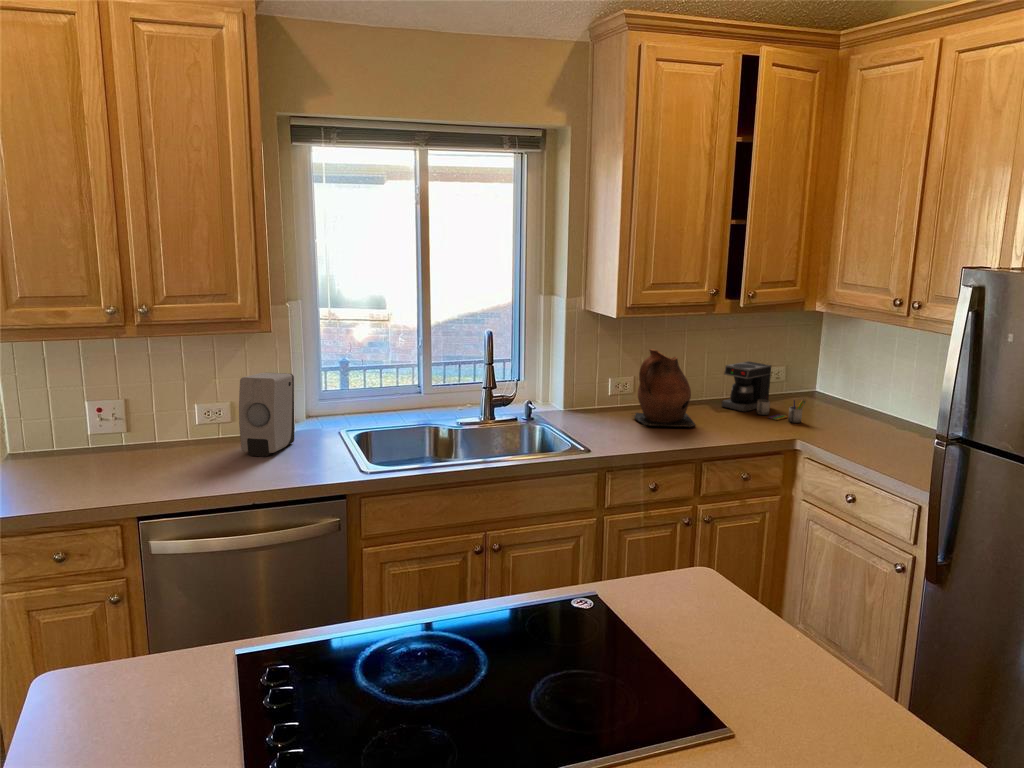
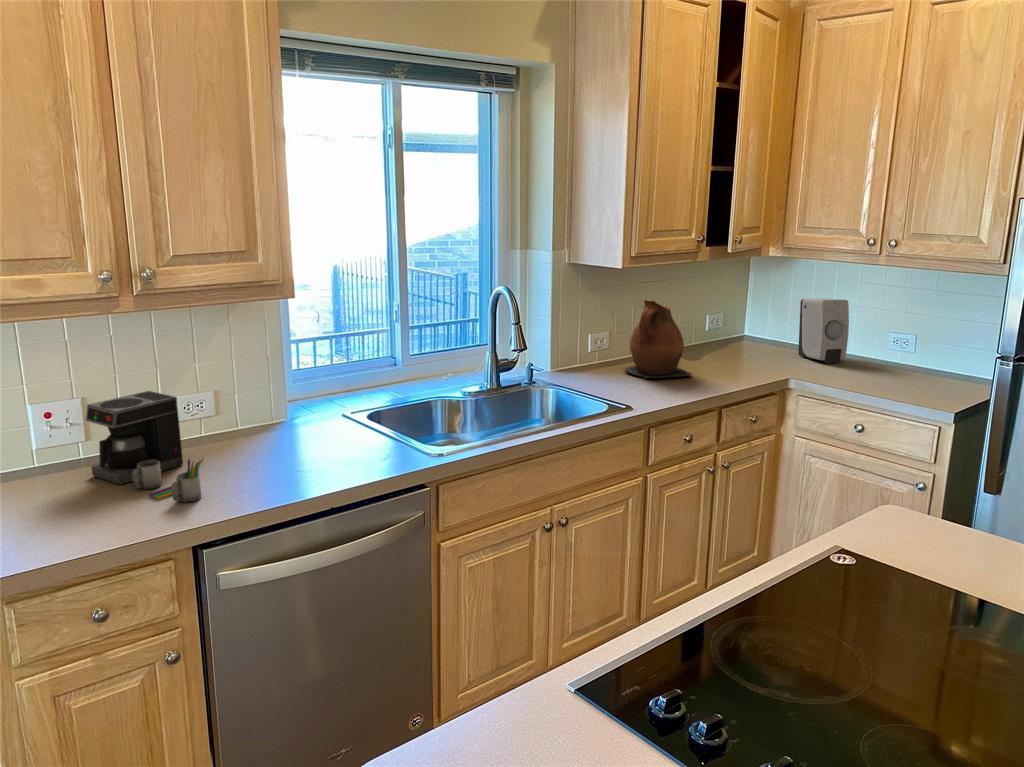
coffee maker: present [722,361,806,423] -> present [86,391,203,502]
soap dispenser: present [239,373,294,456] -> present [798,298,849,363]

